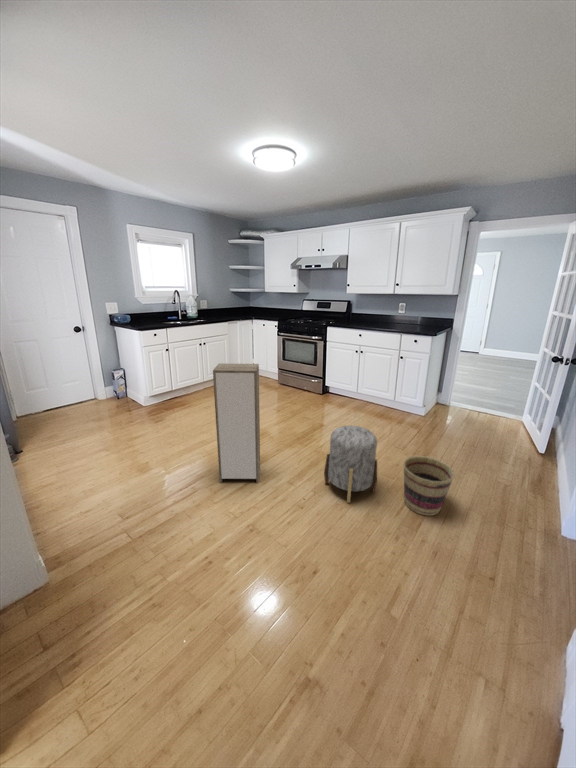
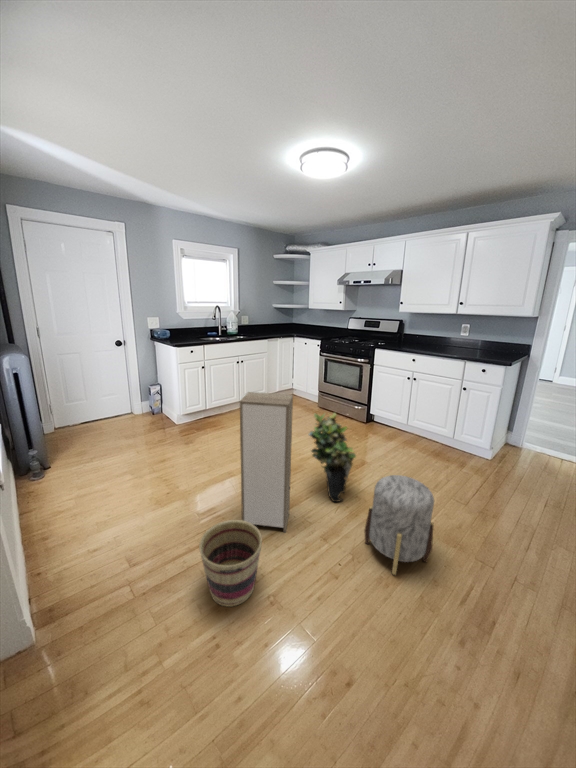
potted plant: none [273,381,315,457] -> present [309,413,356,502]
basket: present [404,456,455,516] -> present [199,520,262,606]

